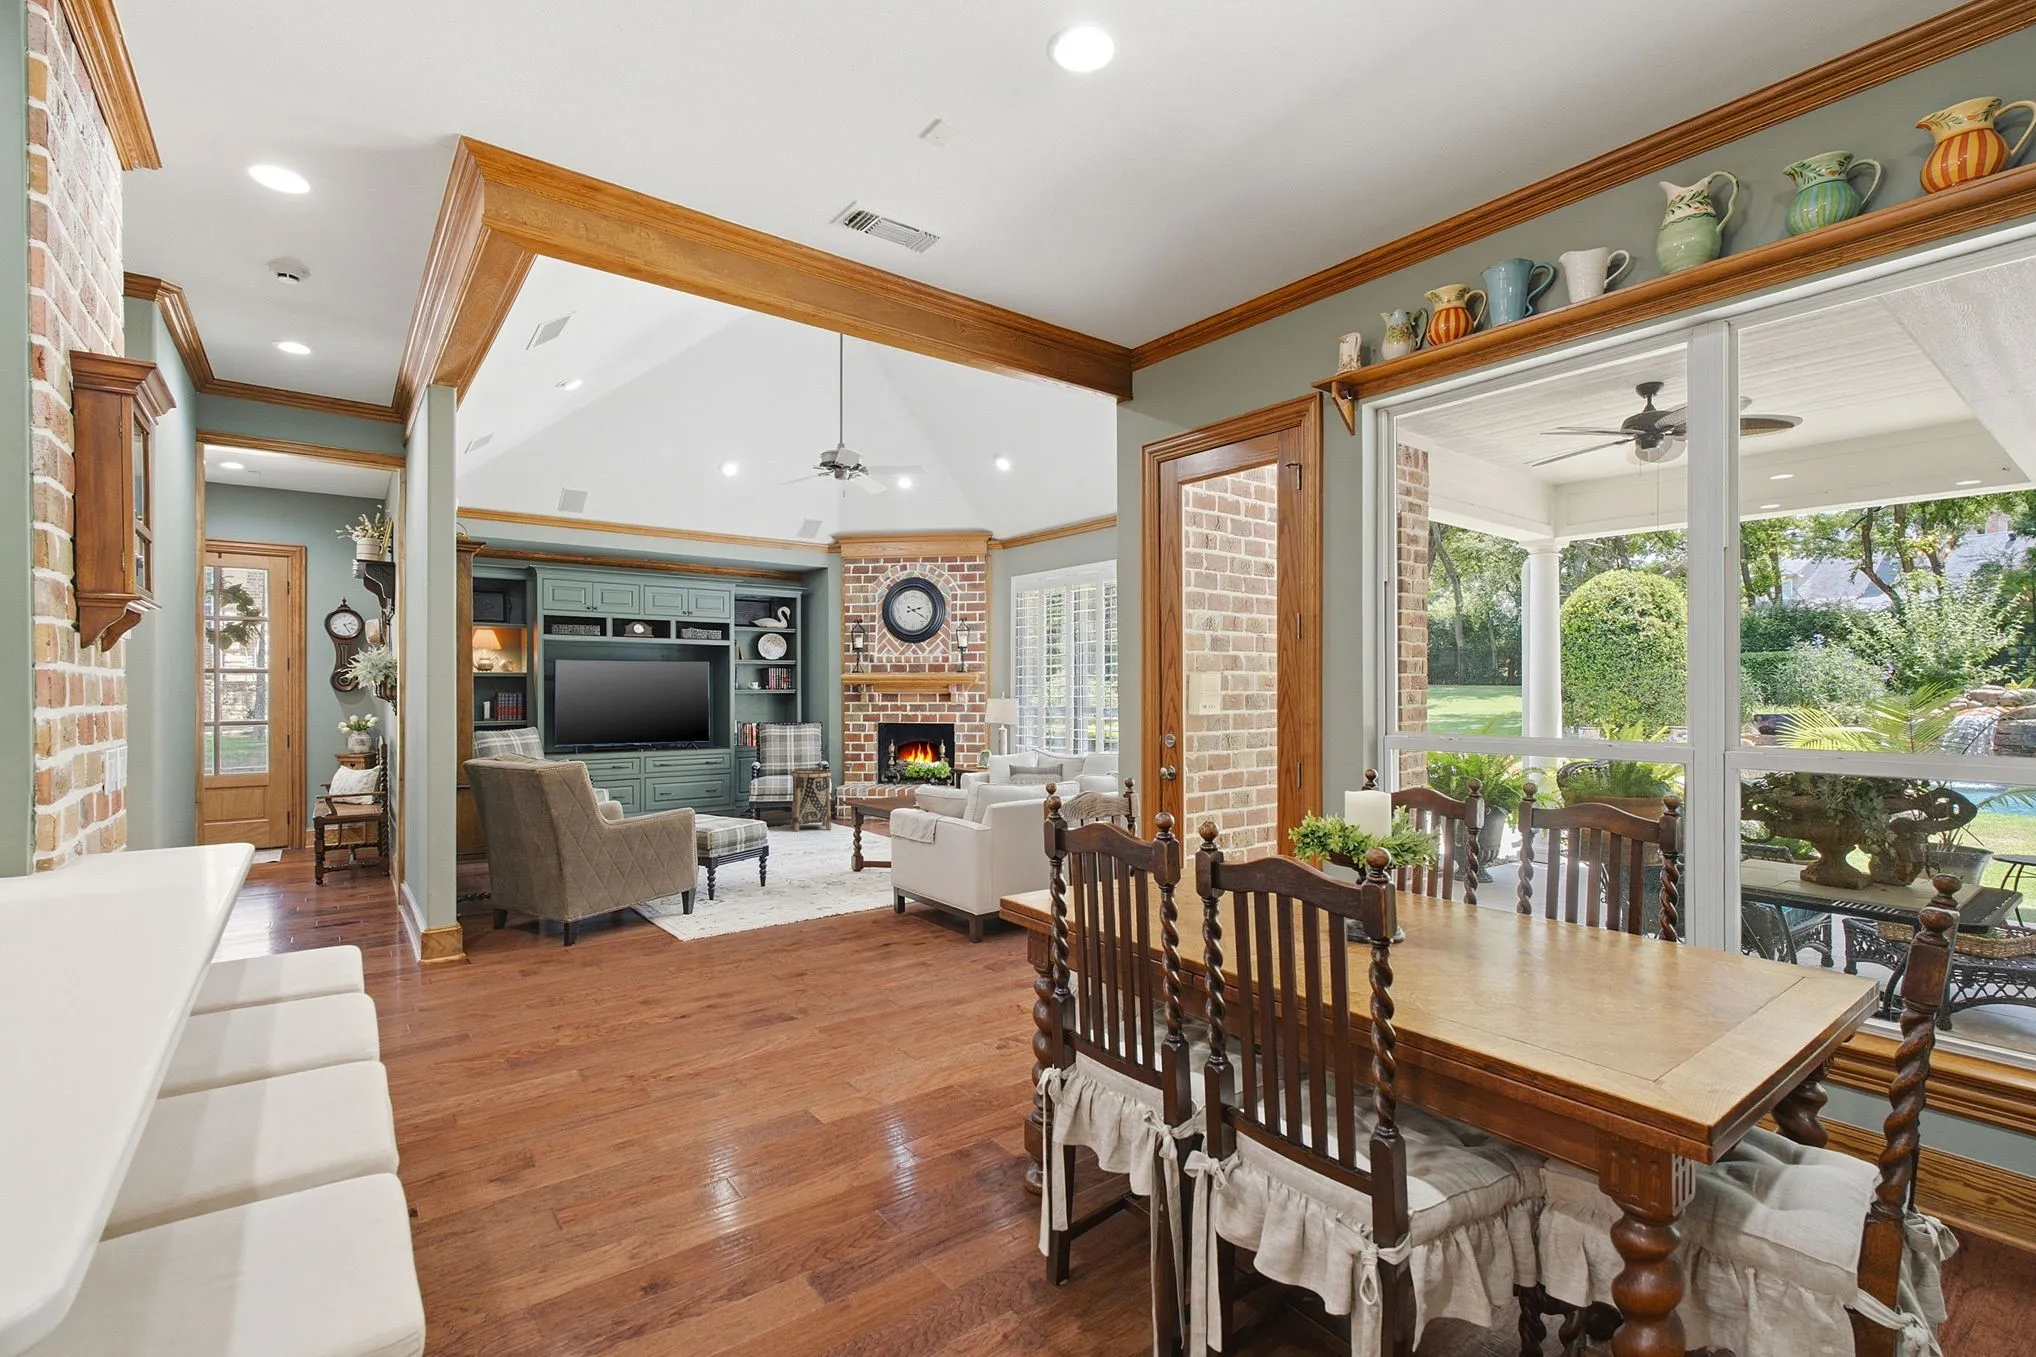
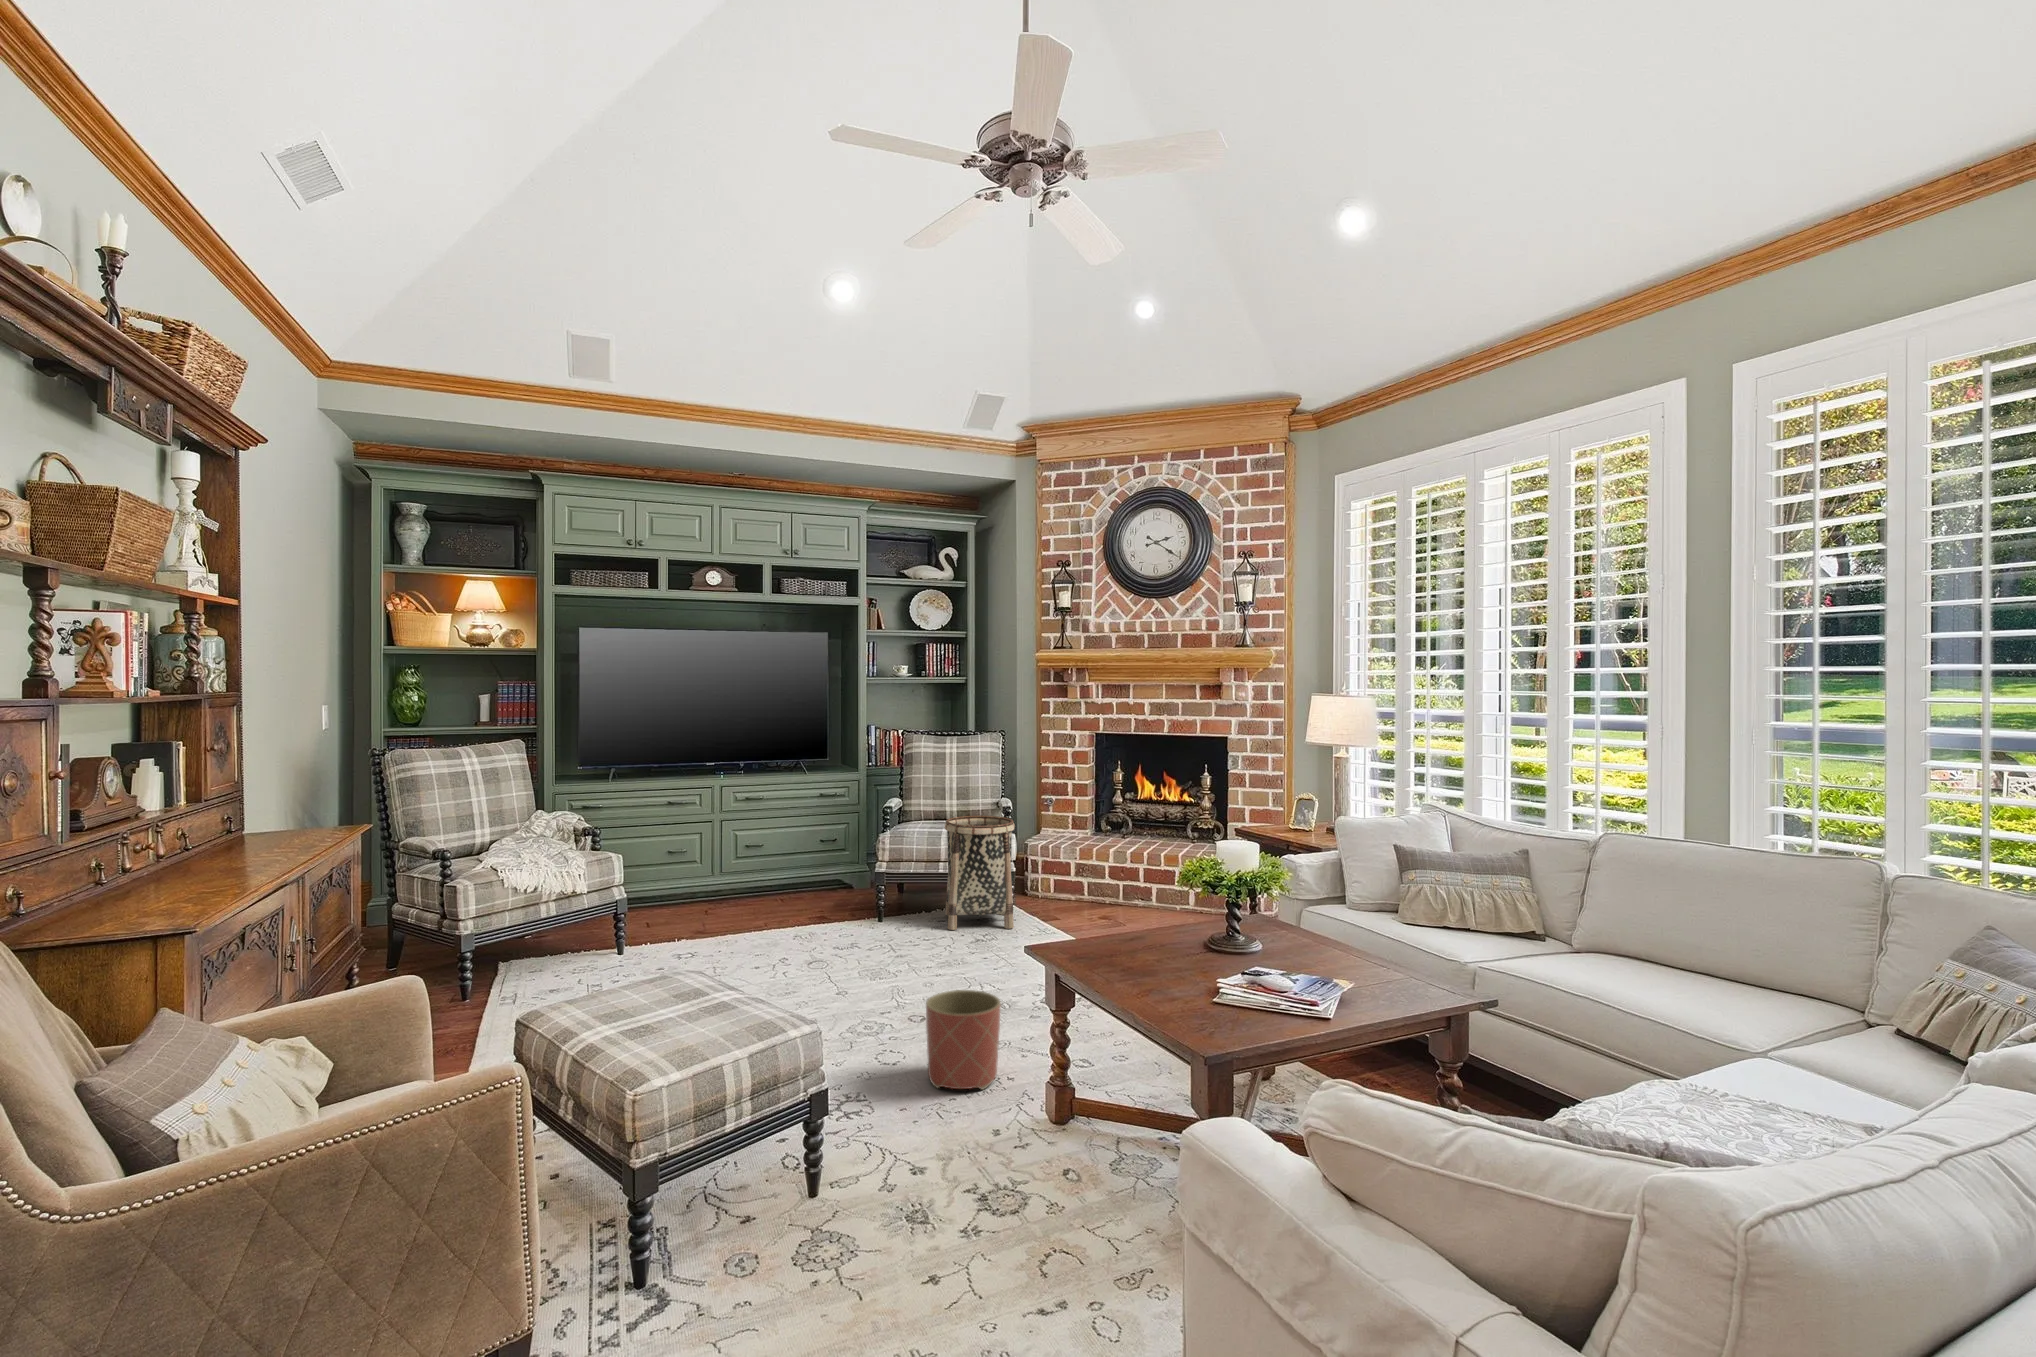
planter: none [796,831,830,870] -> present [926,990,1001,1090]

